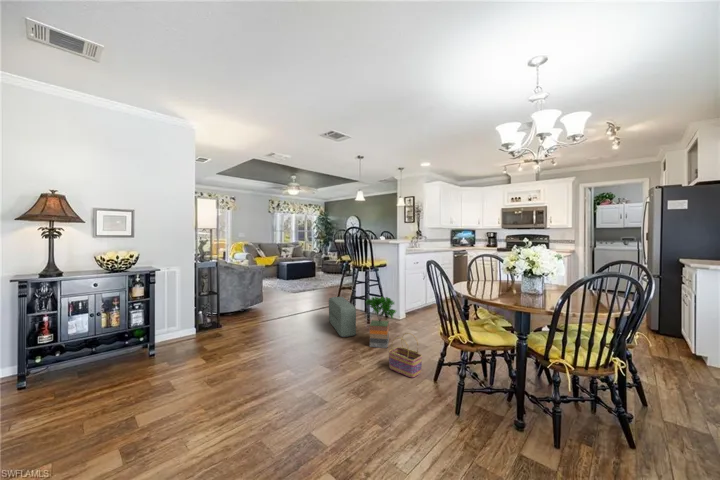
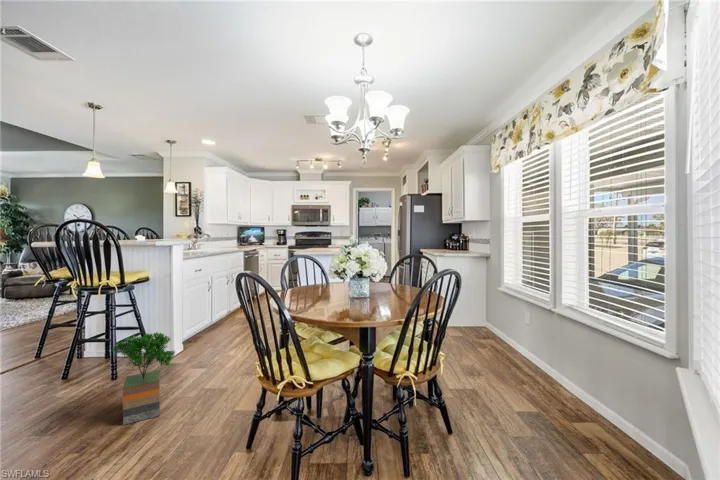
pouf: present [329,297,356,337] -> none [18,345,90,424]
basket: present [389,333,422,378] -> none [167,386,227,457]

